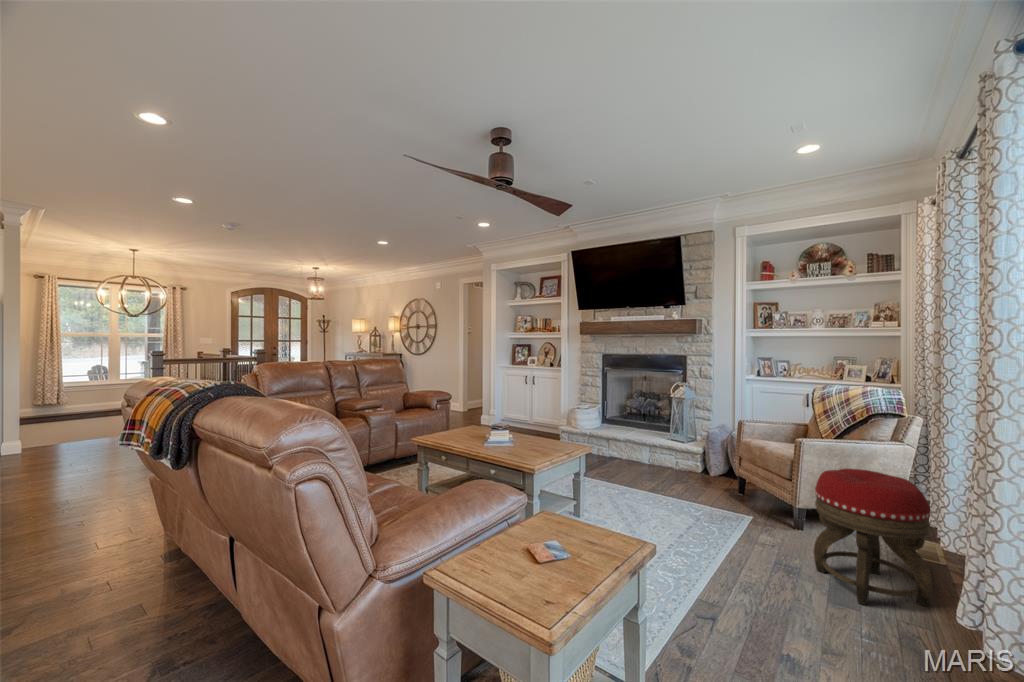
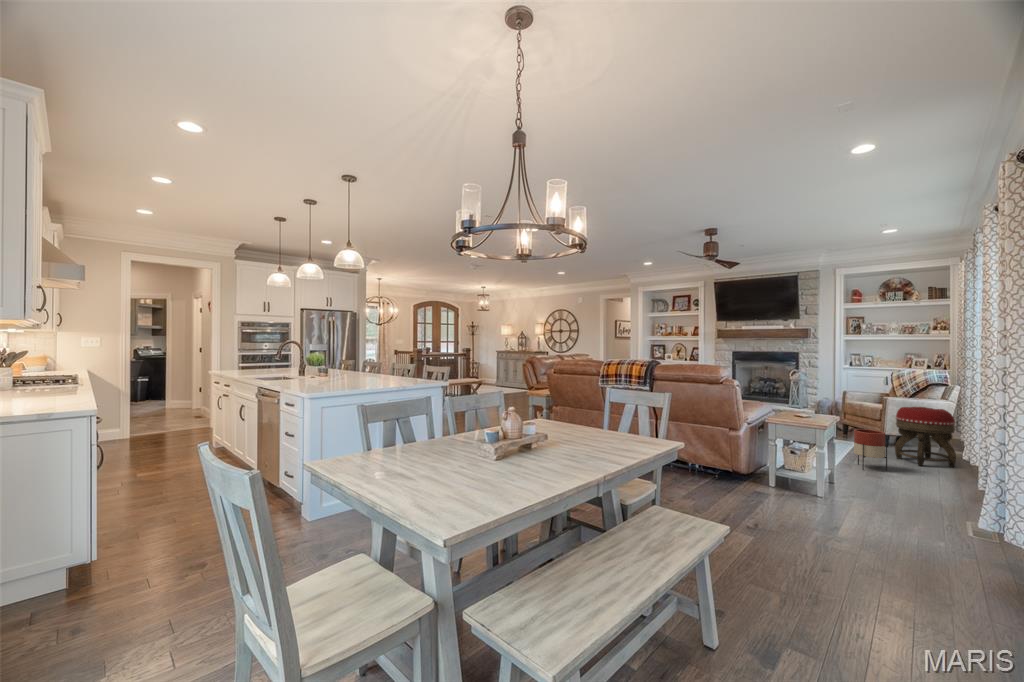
planter: none [727,529,794,634] -> present [854,429,887,470]

